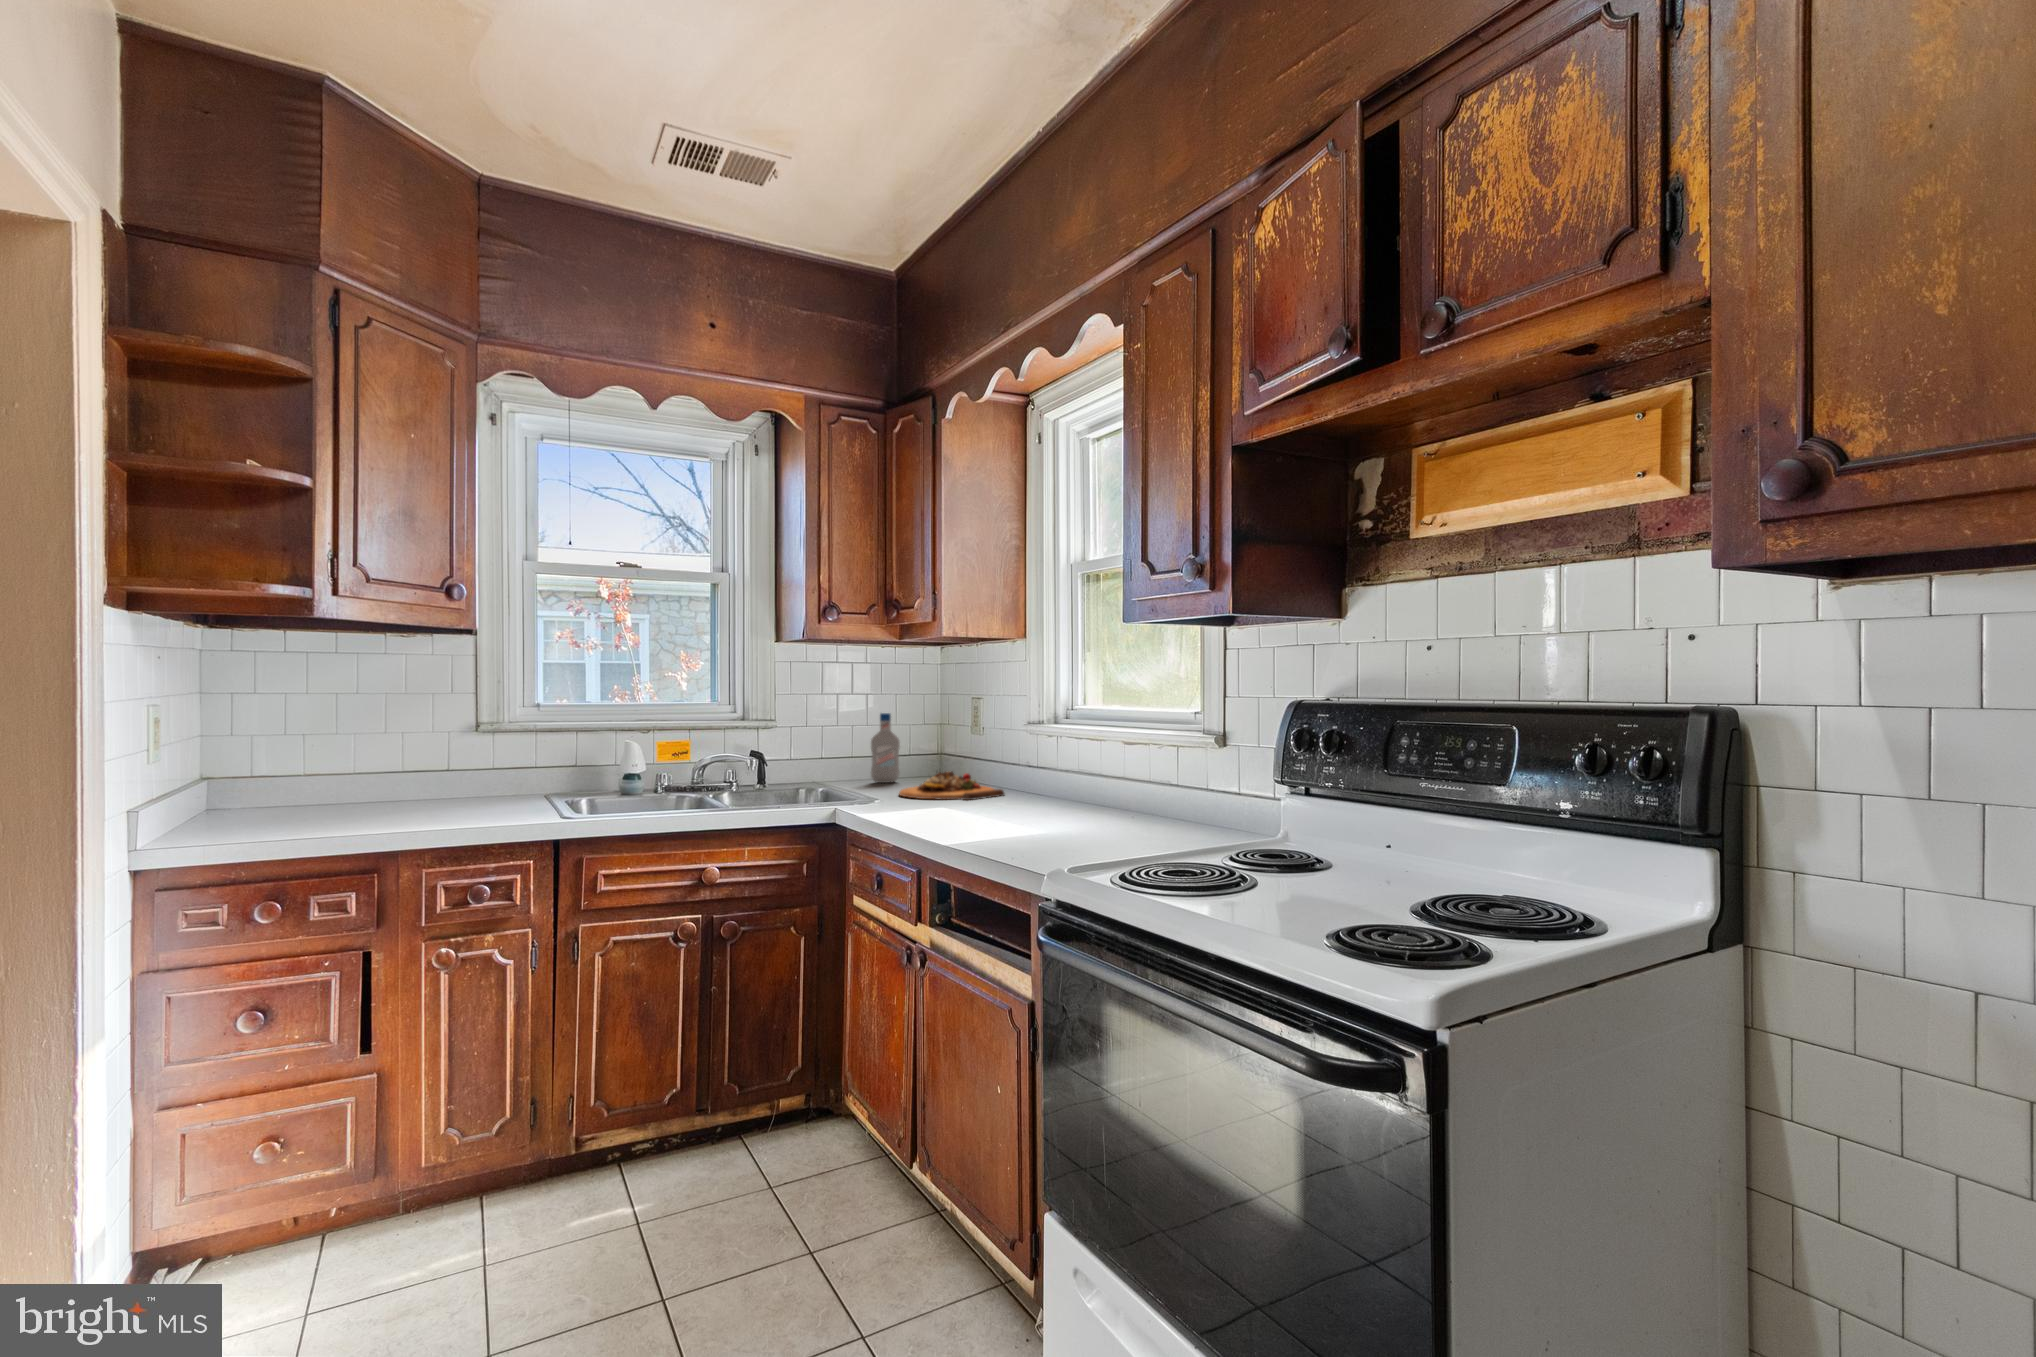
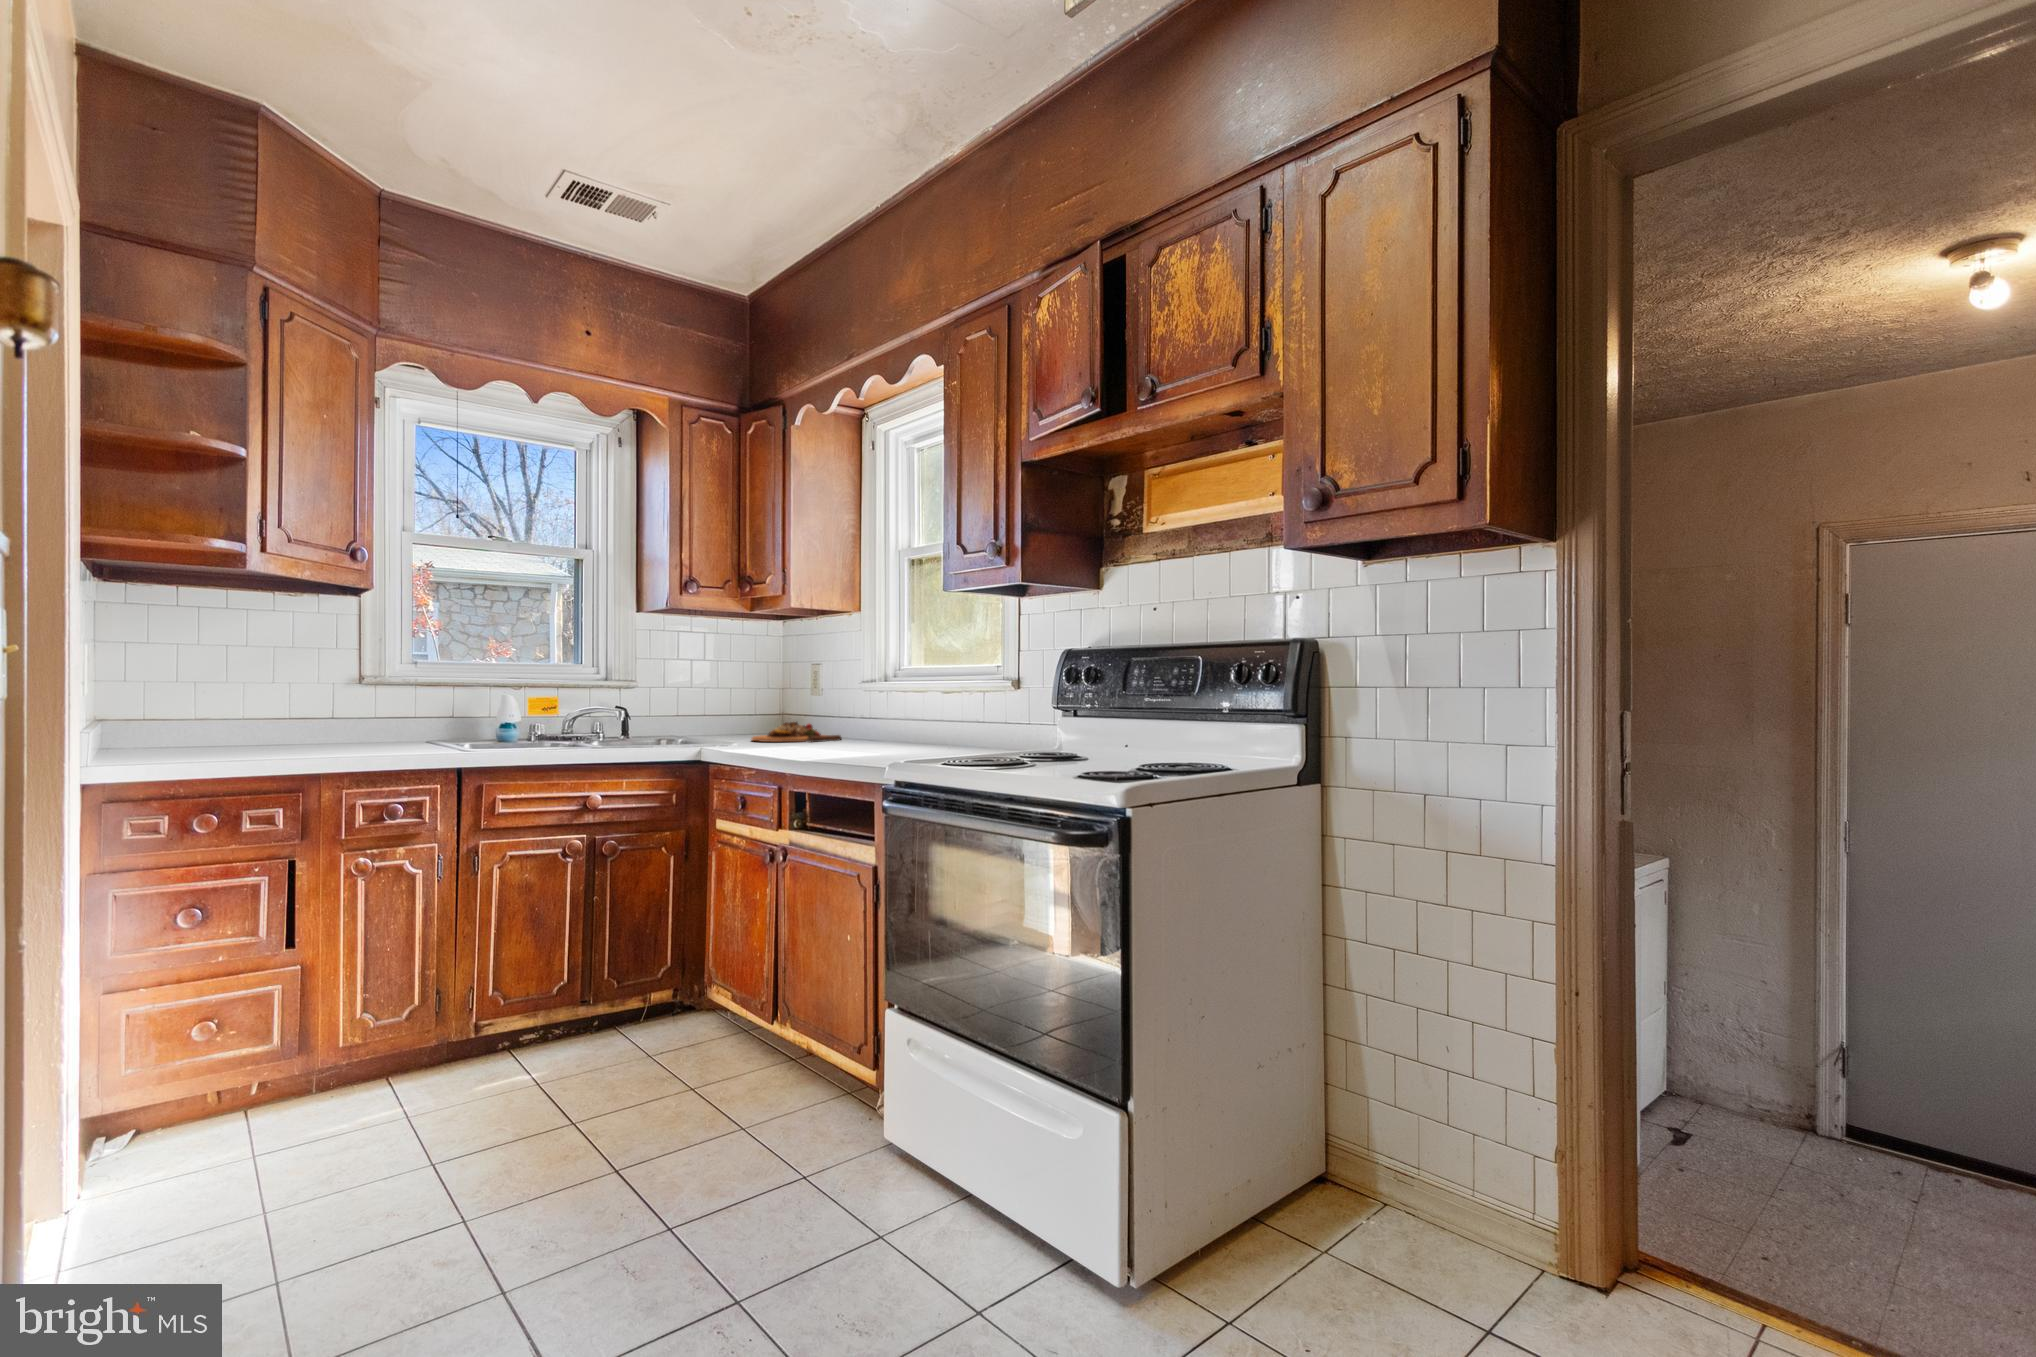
bottle: present [871,713,900,783] -> none [721,676,747,736]

